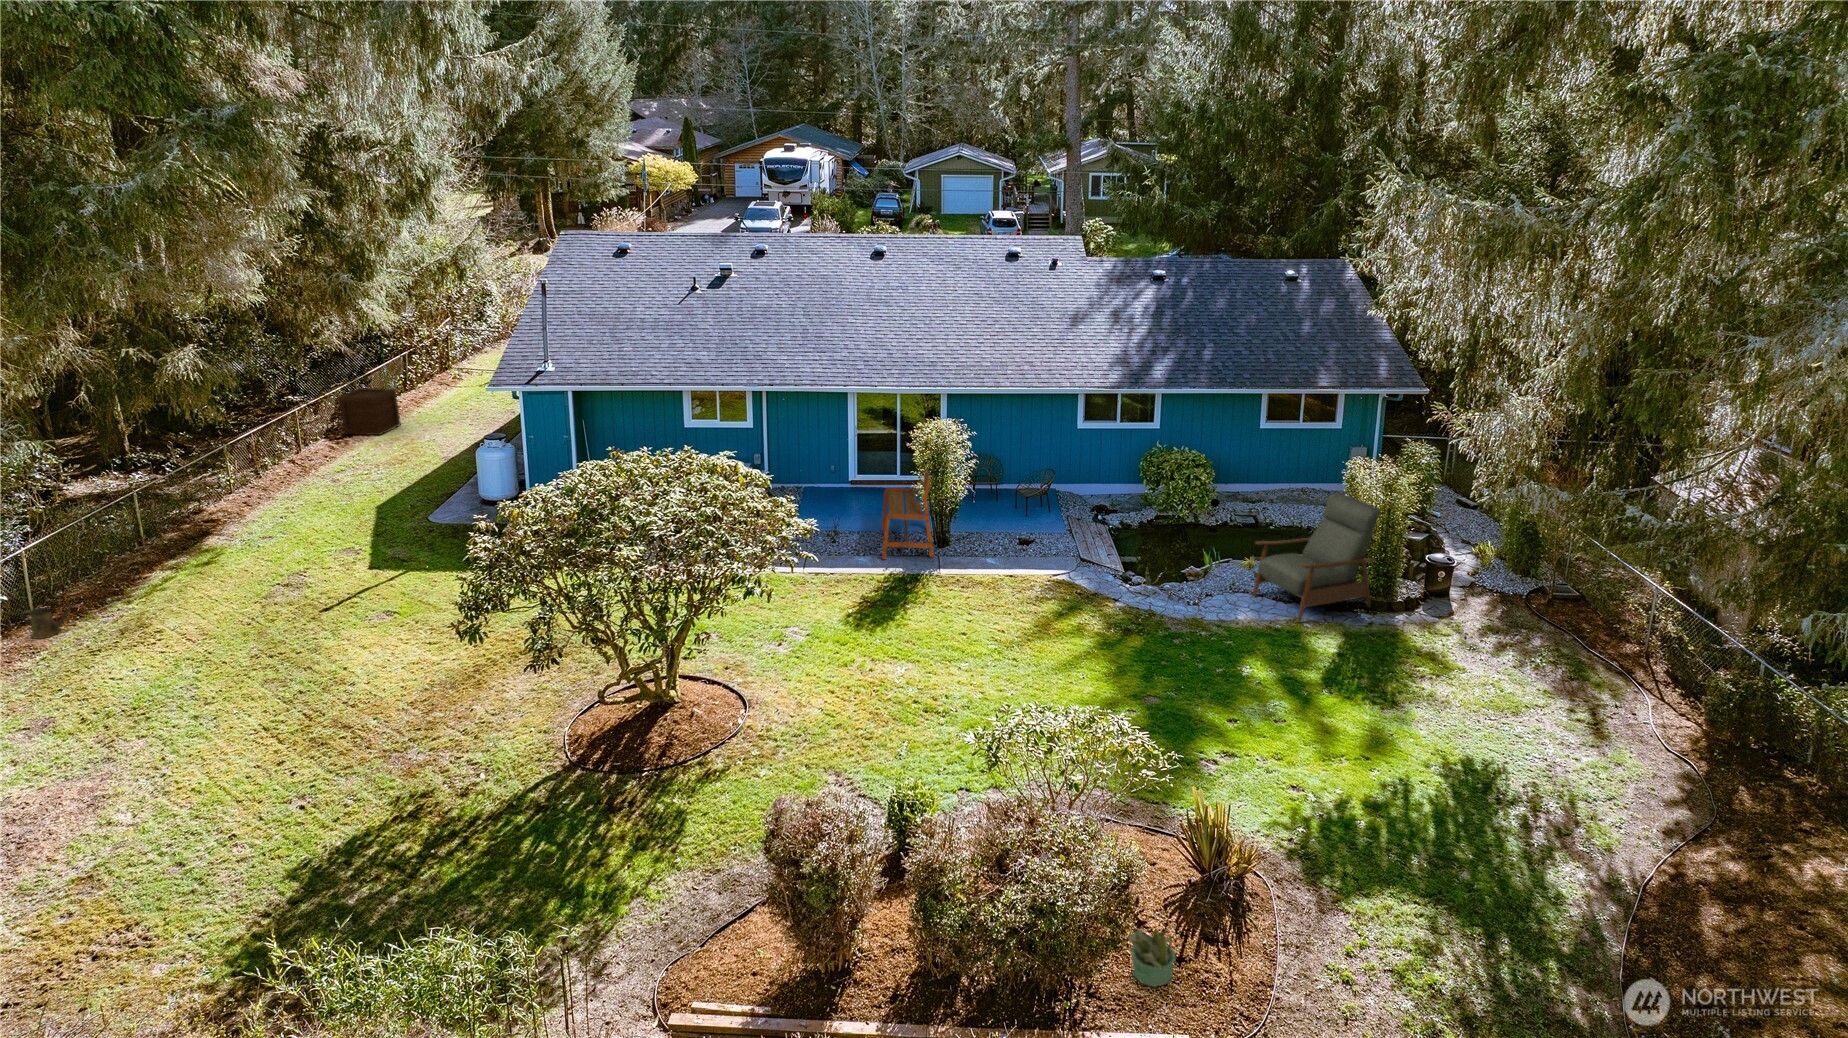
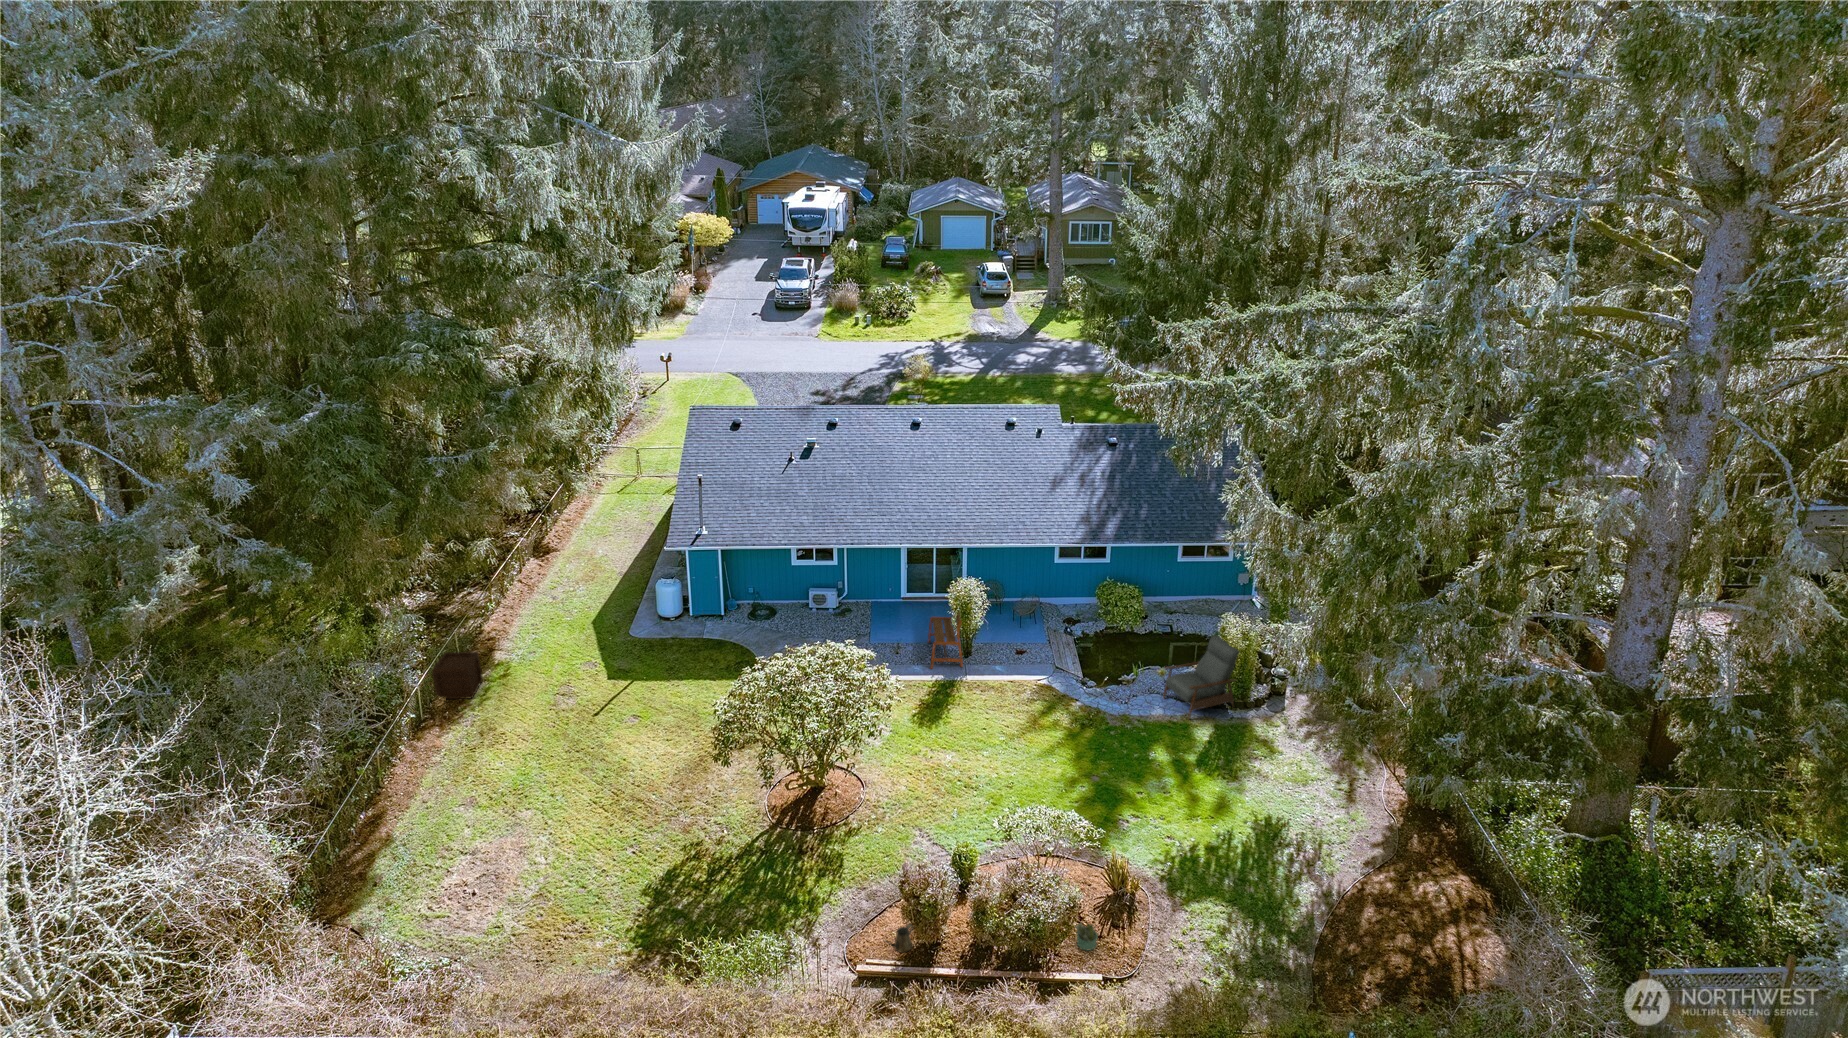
wooden crate: present [338,388,401,435] -> present [432,651,483,699]
watering can: present [21,607,72,639] -> present [886,925,914,952]

